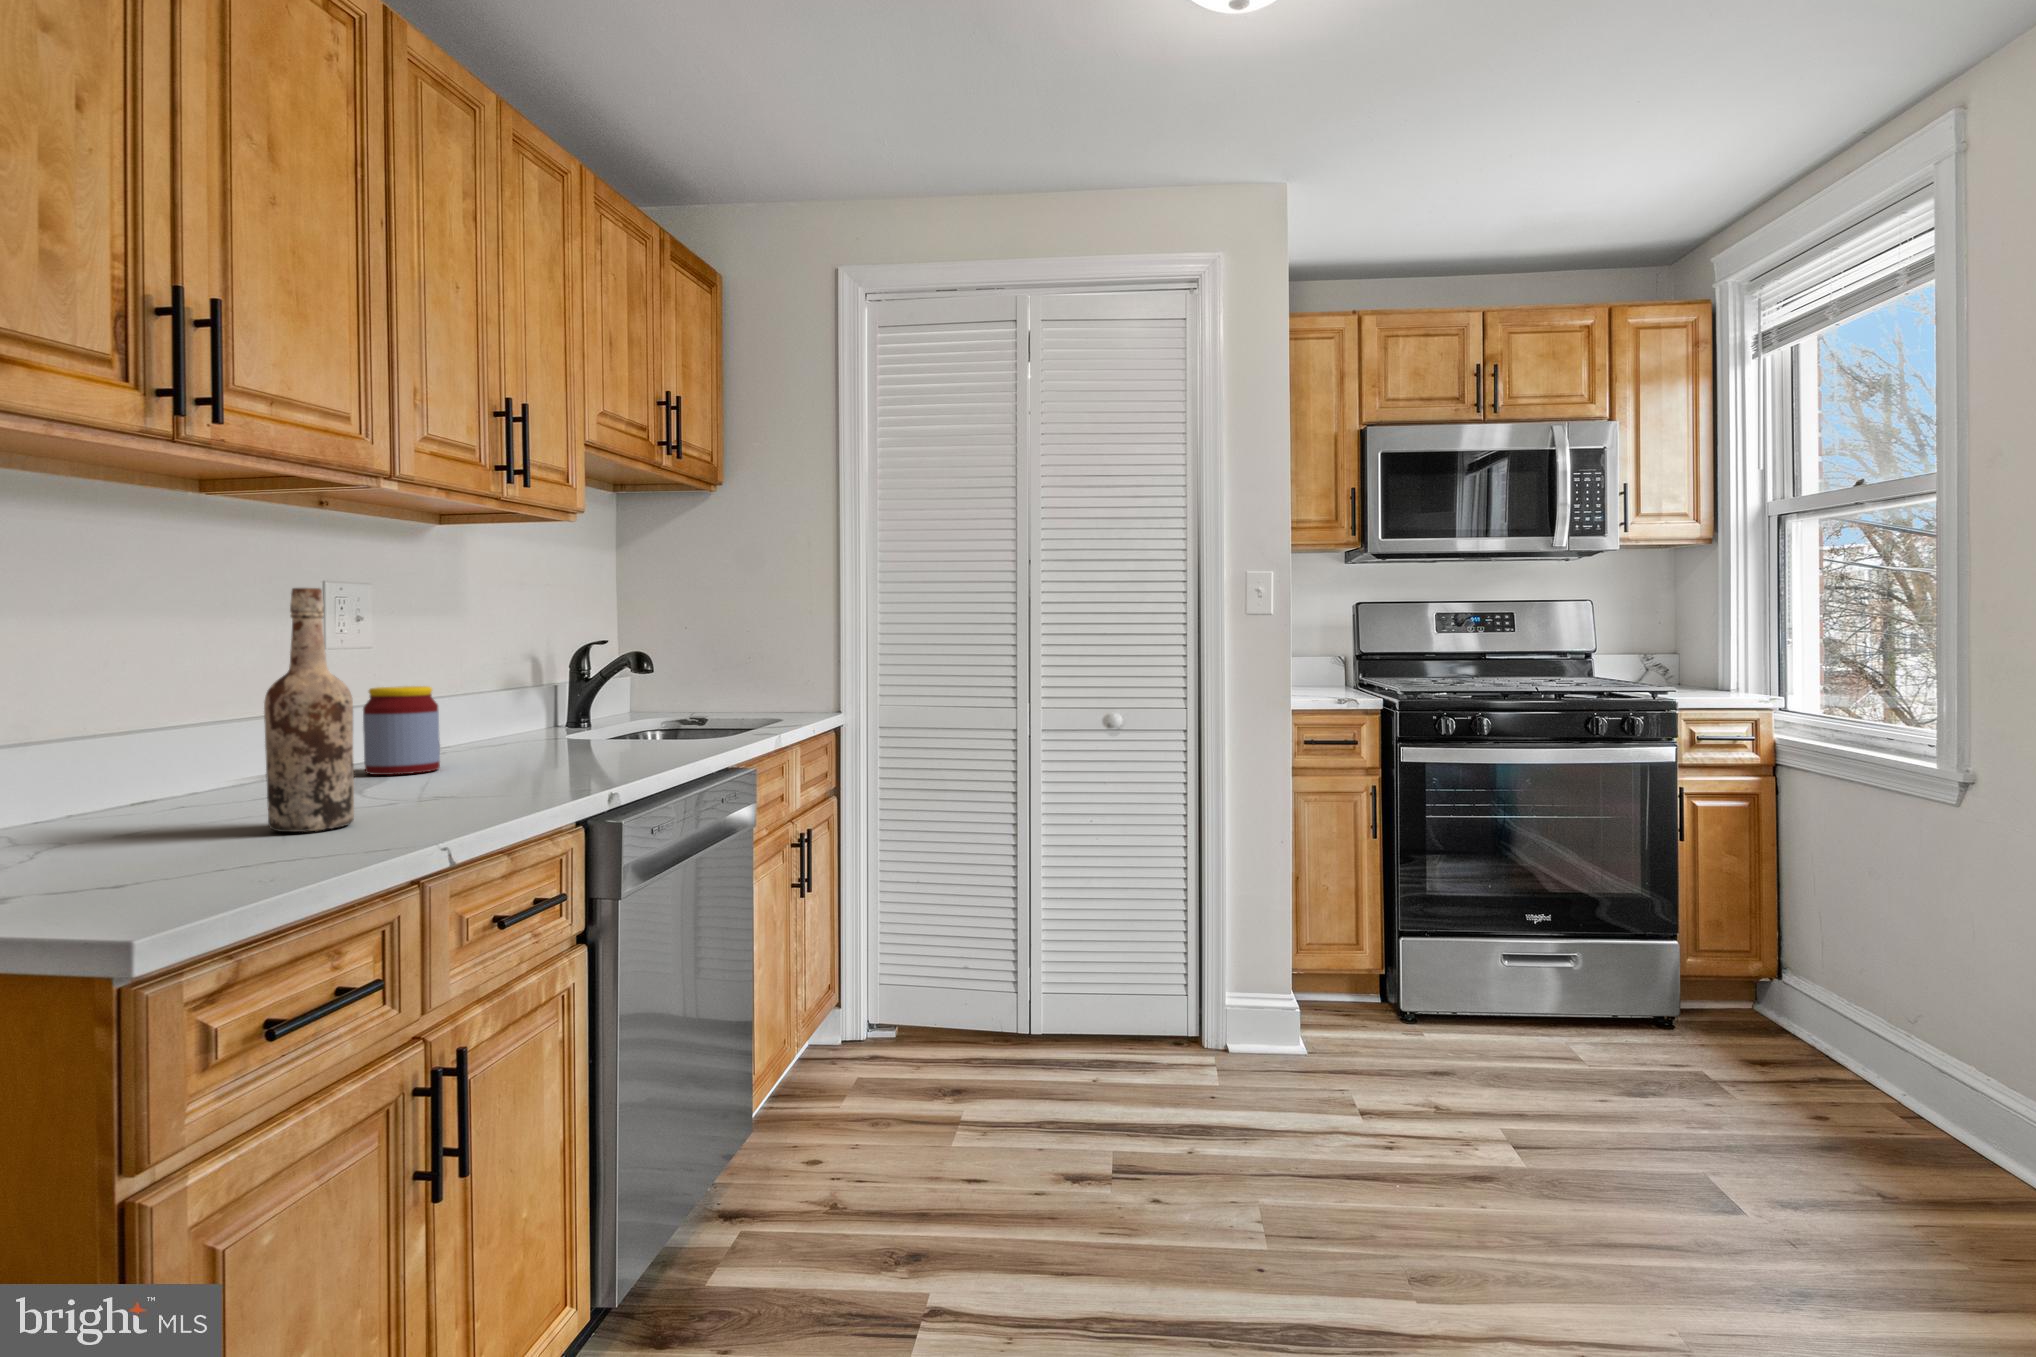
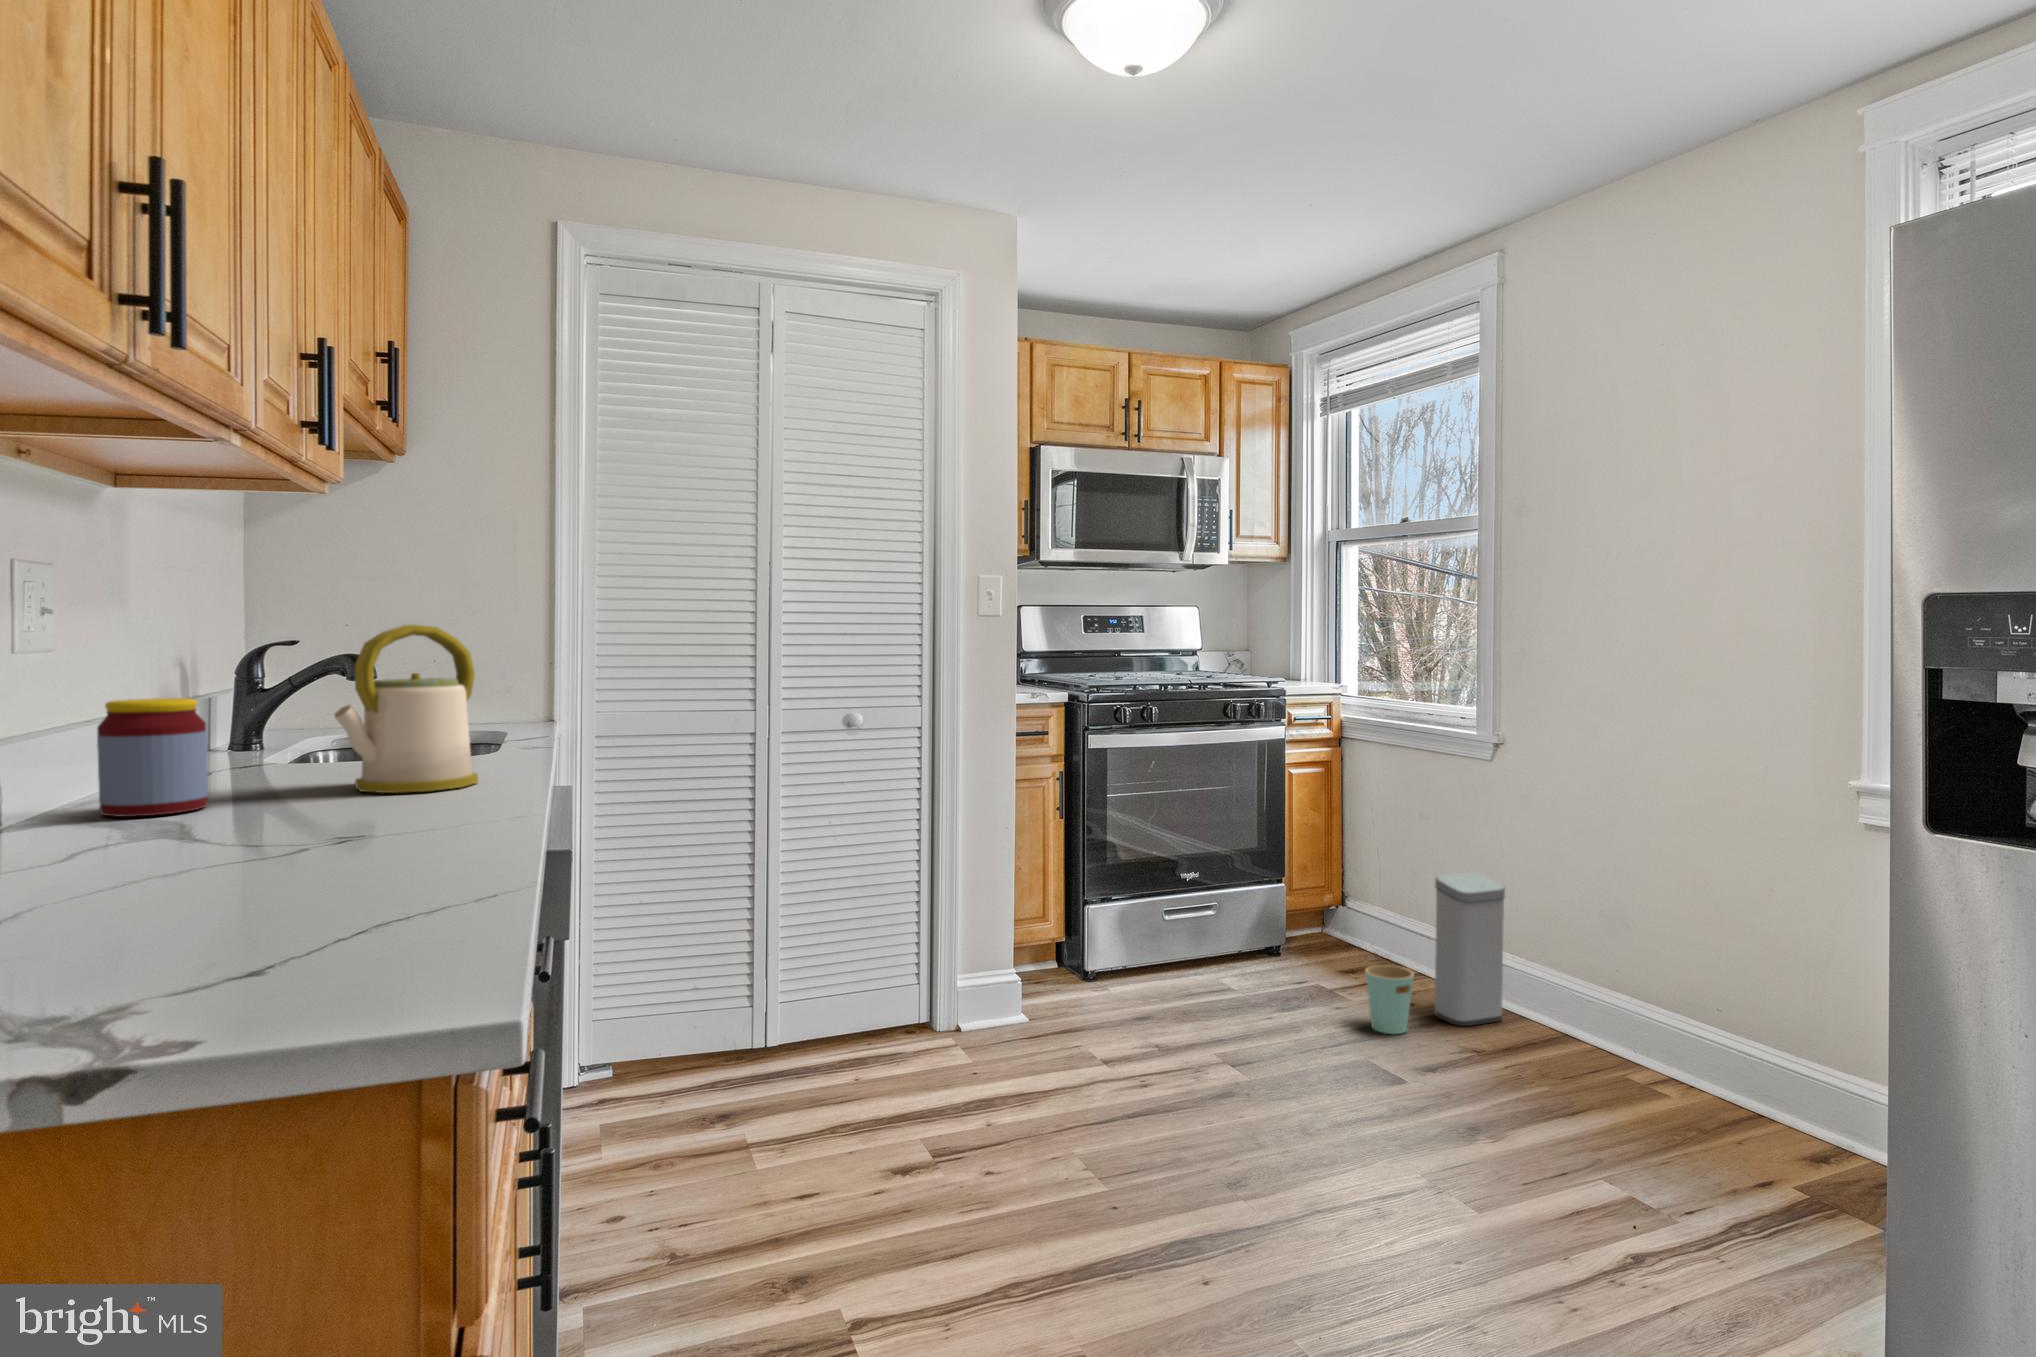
wine bottle: present [264,588,354,832] -> none [220,577,334,890]
kettle: none [527,628,646,767] -> present [334,625,478,793]
trash can: none [1734,946,1970,1156] -> present [1365,872,1505,1034]

